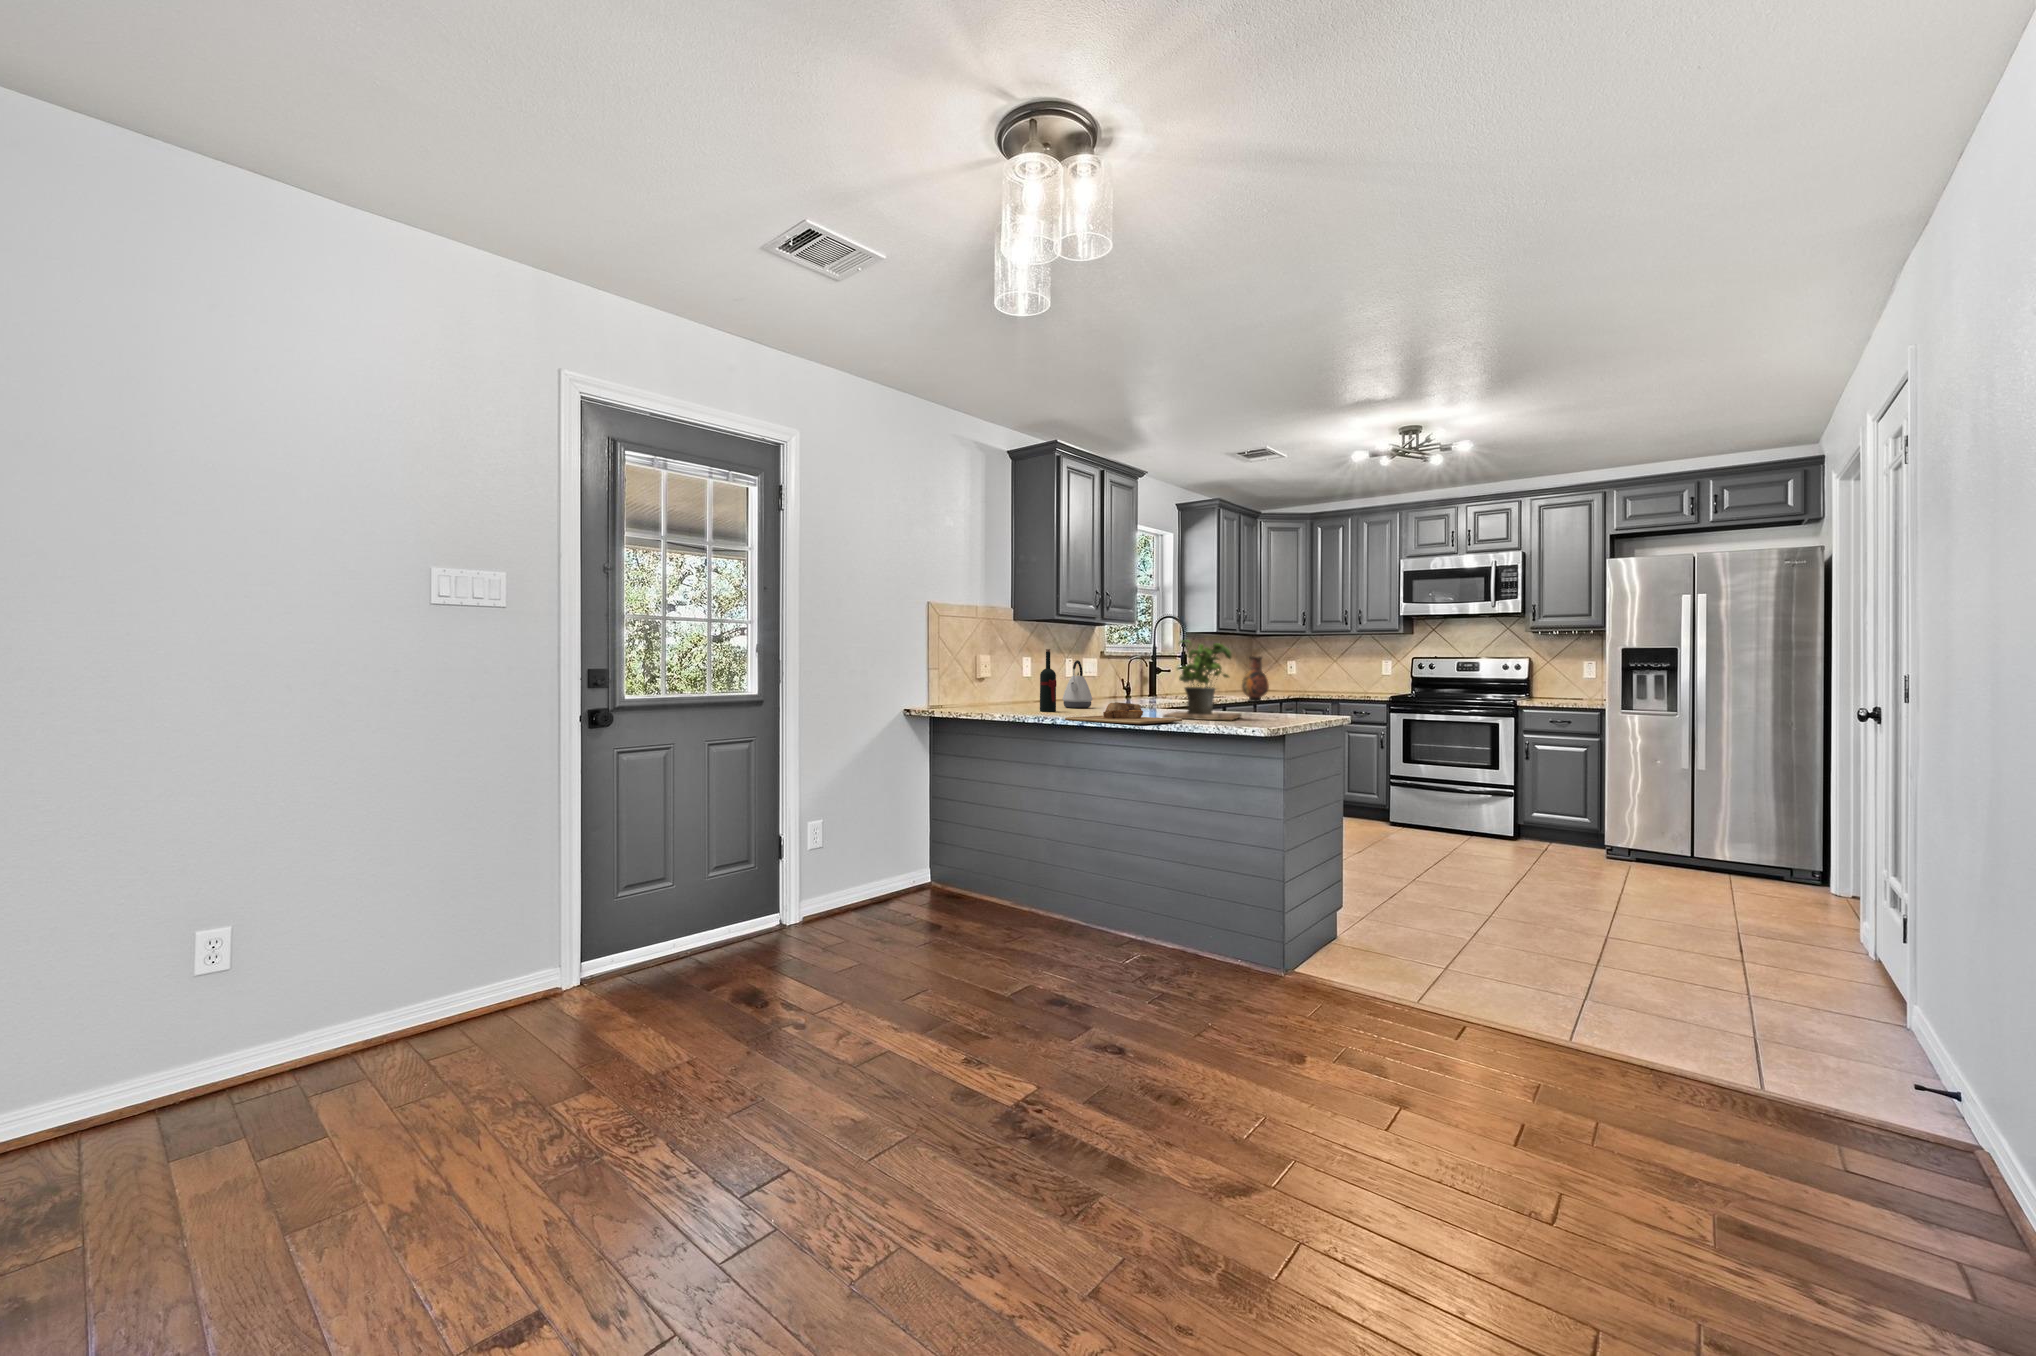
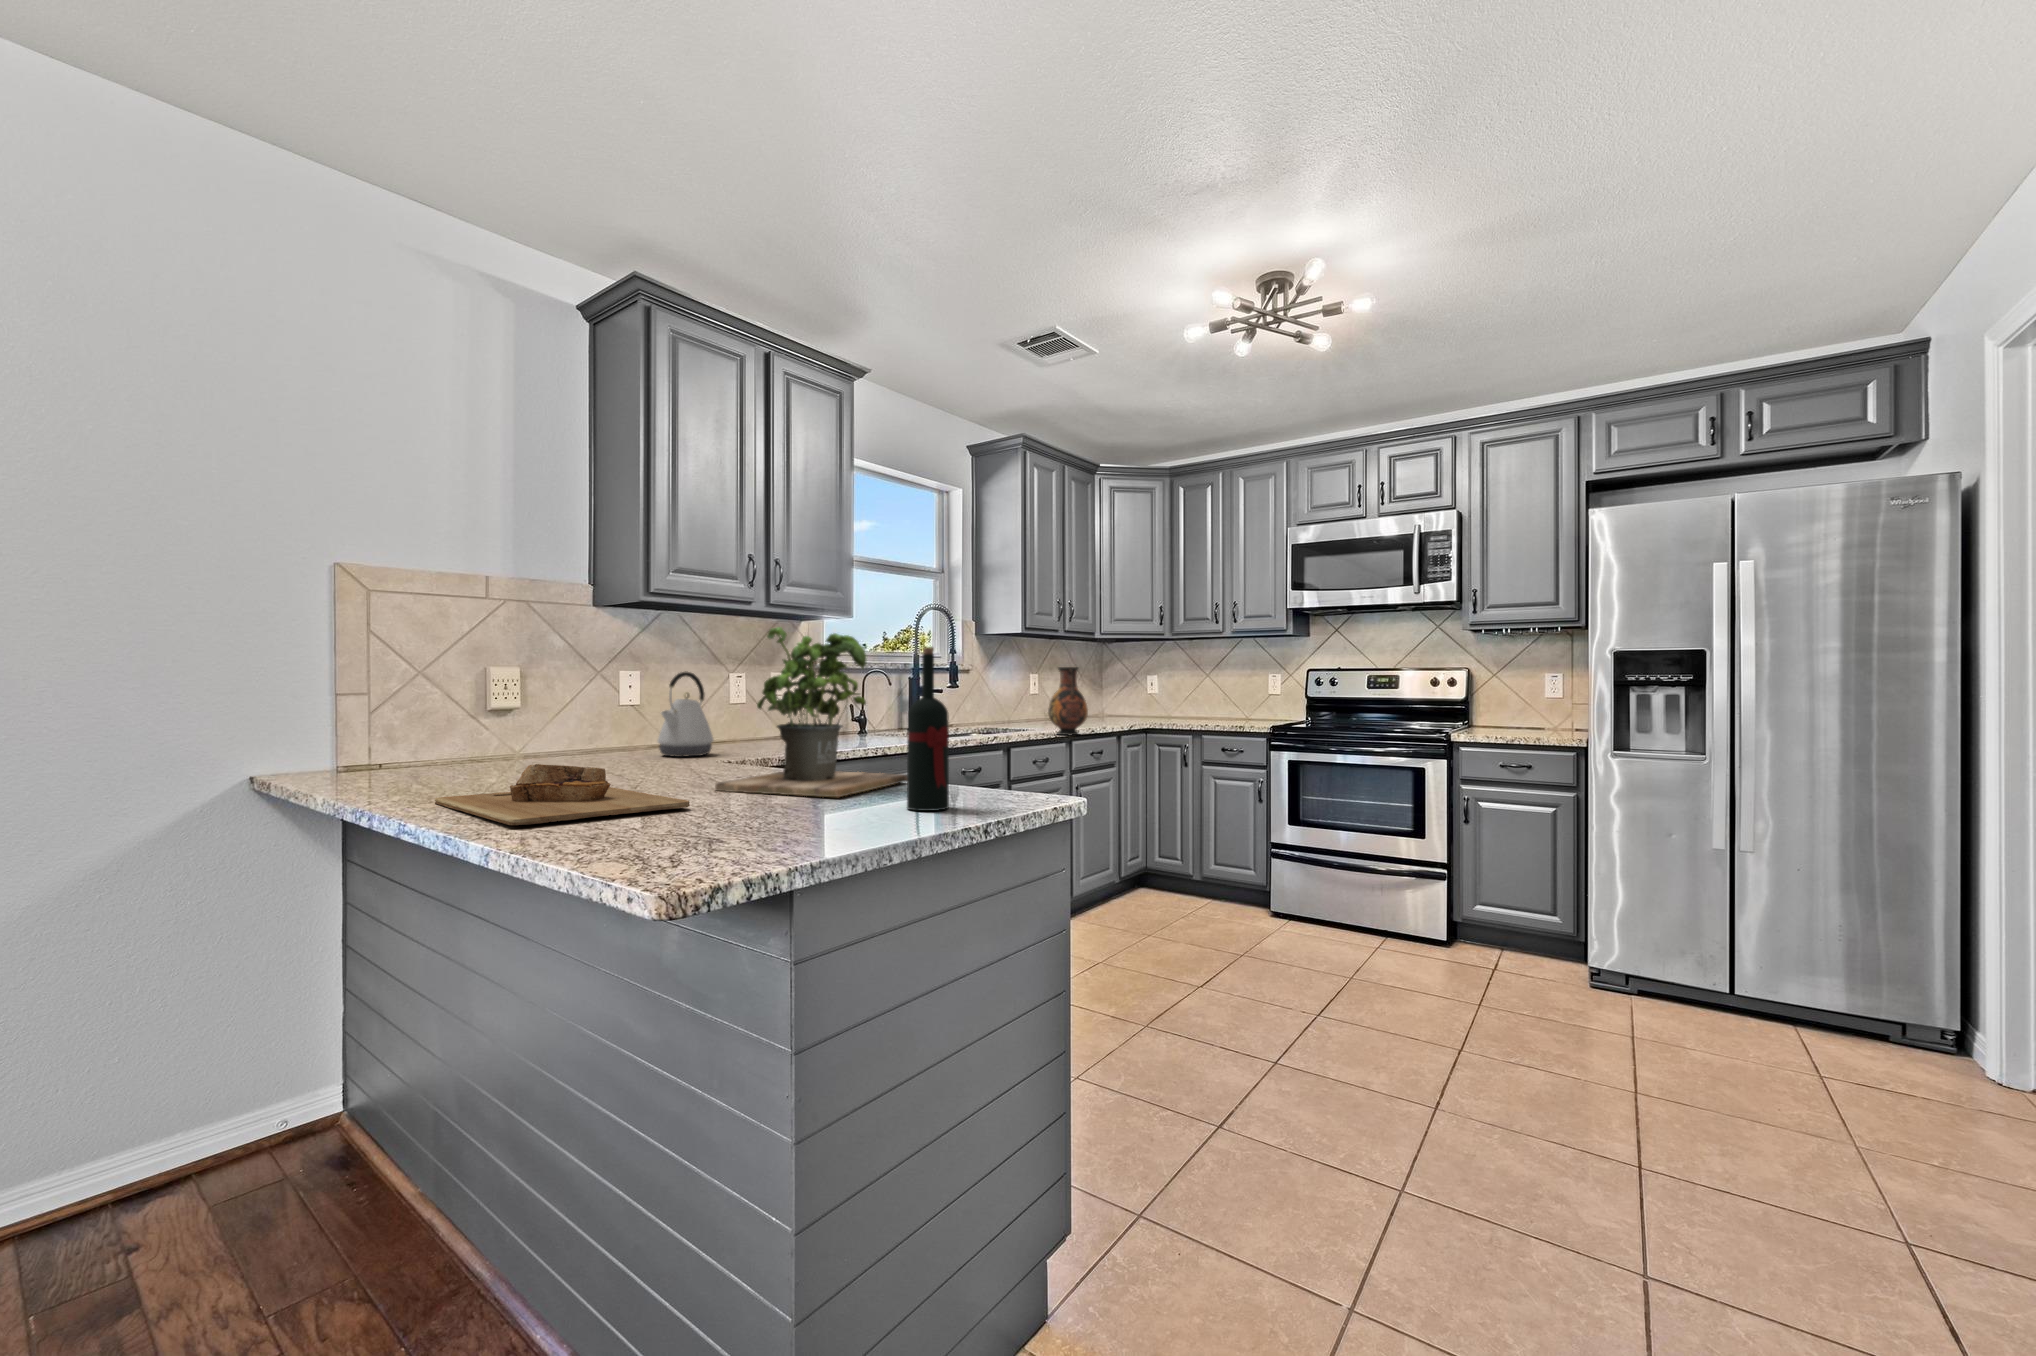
wine bottle: present [1040,649,1057,712] -> present [907,647,949,811]

